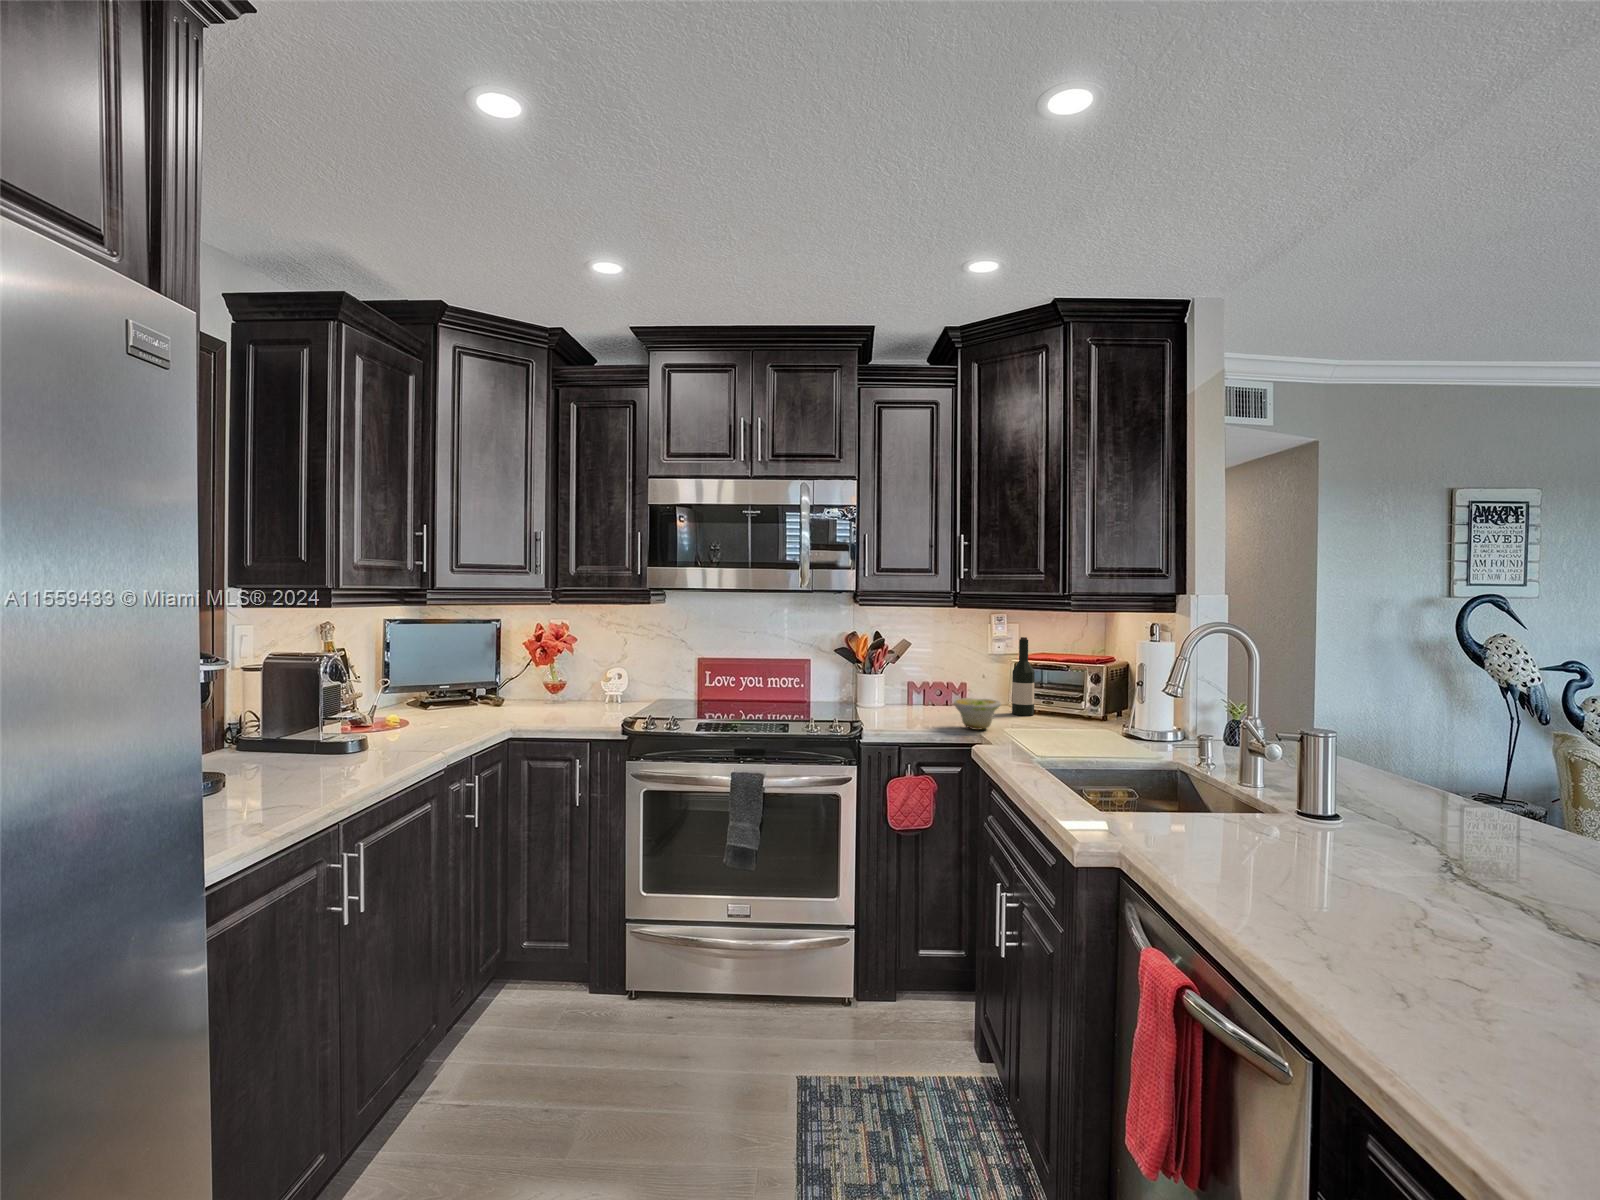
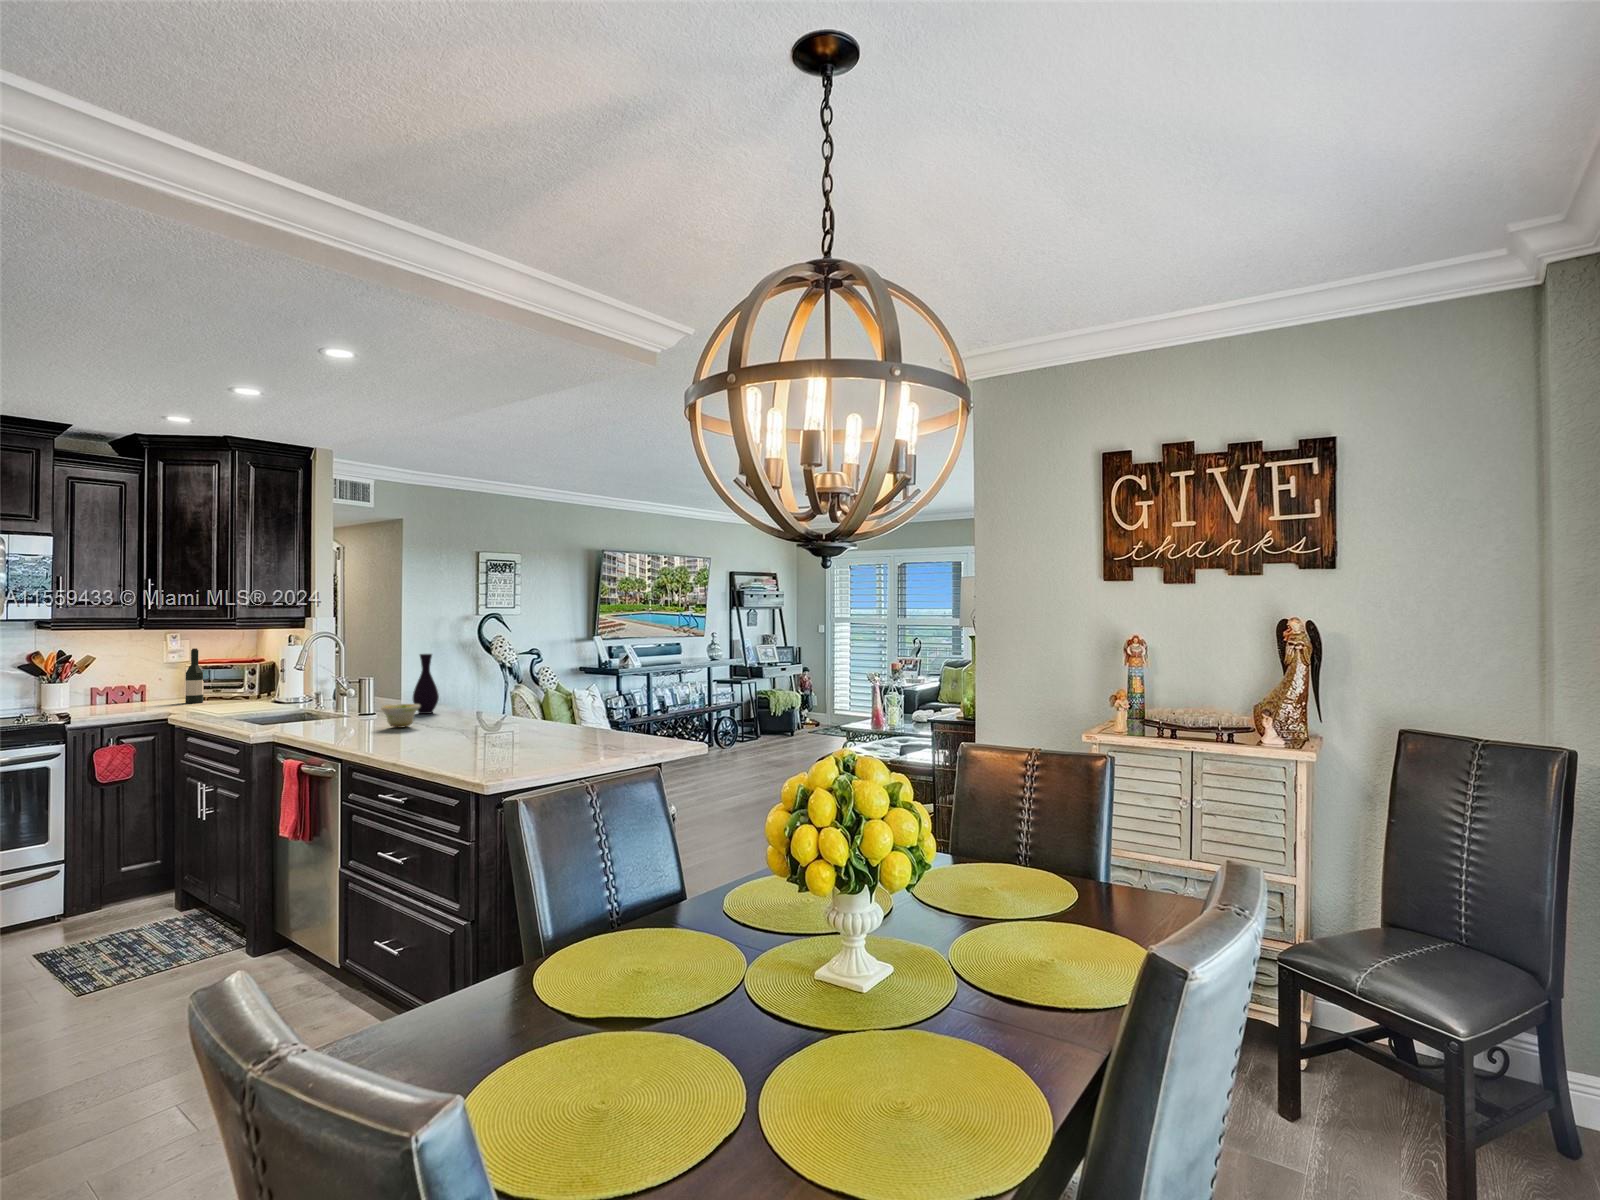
vase: none [1430,688,1510,843] -> present [413,654,439,714]
bowl: present [954,698,1001,730] -> present [381,704,420,728]

